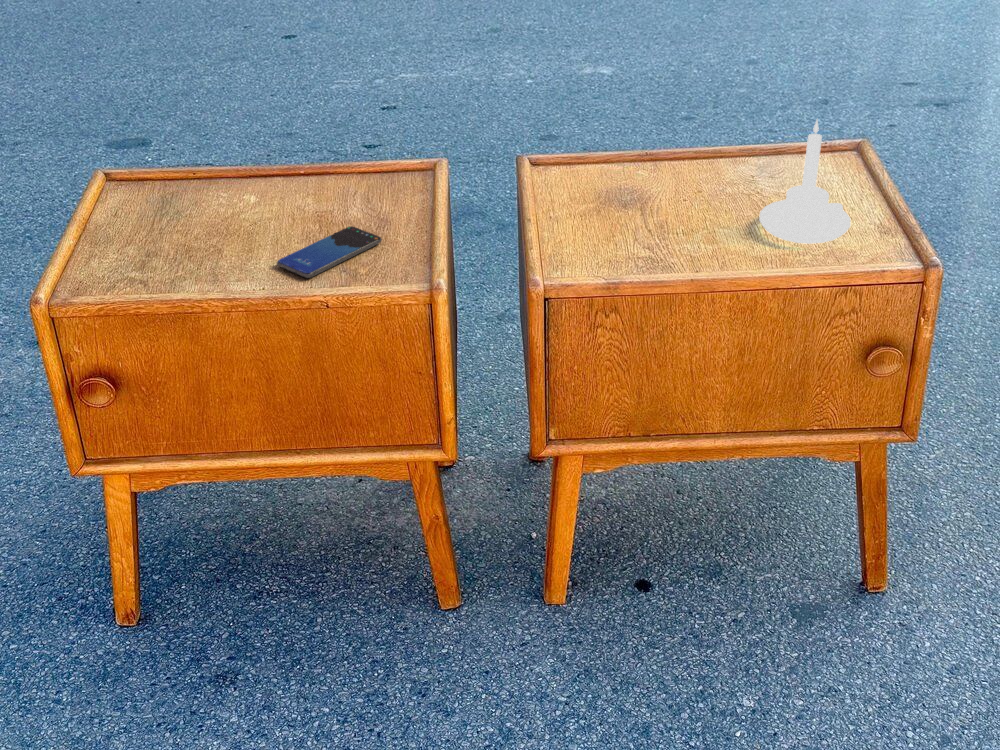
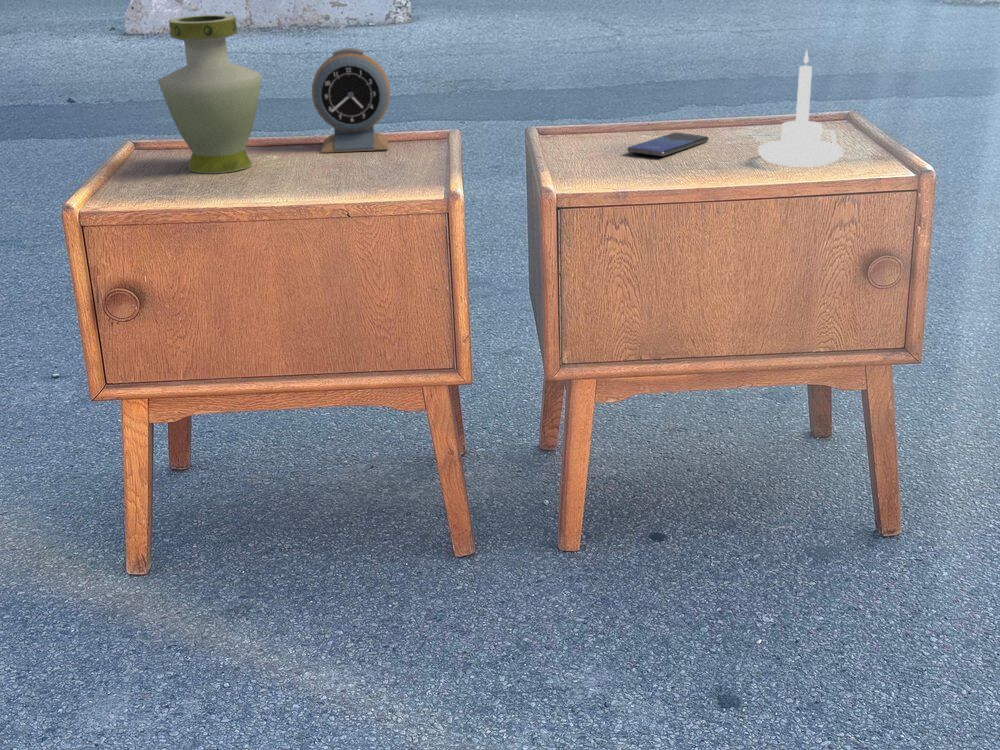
vase: none [119,57,230,230] -> present [158,15,261,173]
alarm clock: none [288,79,372,191] -> present [312,48,390,153]
smartphone: present [277,226,382,278] -> present [627,133,709,156]

